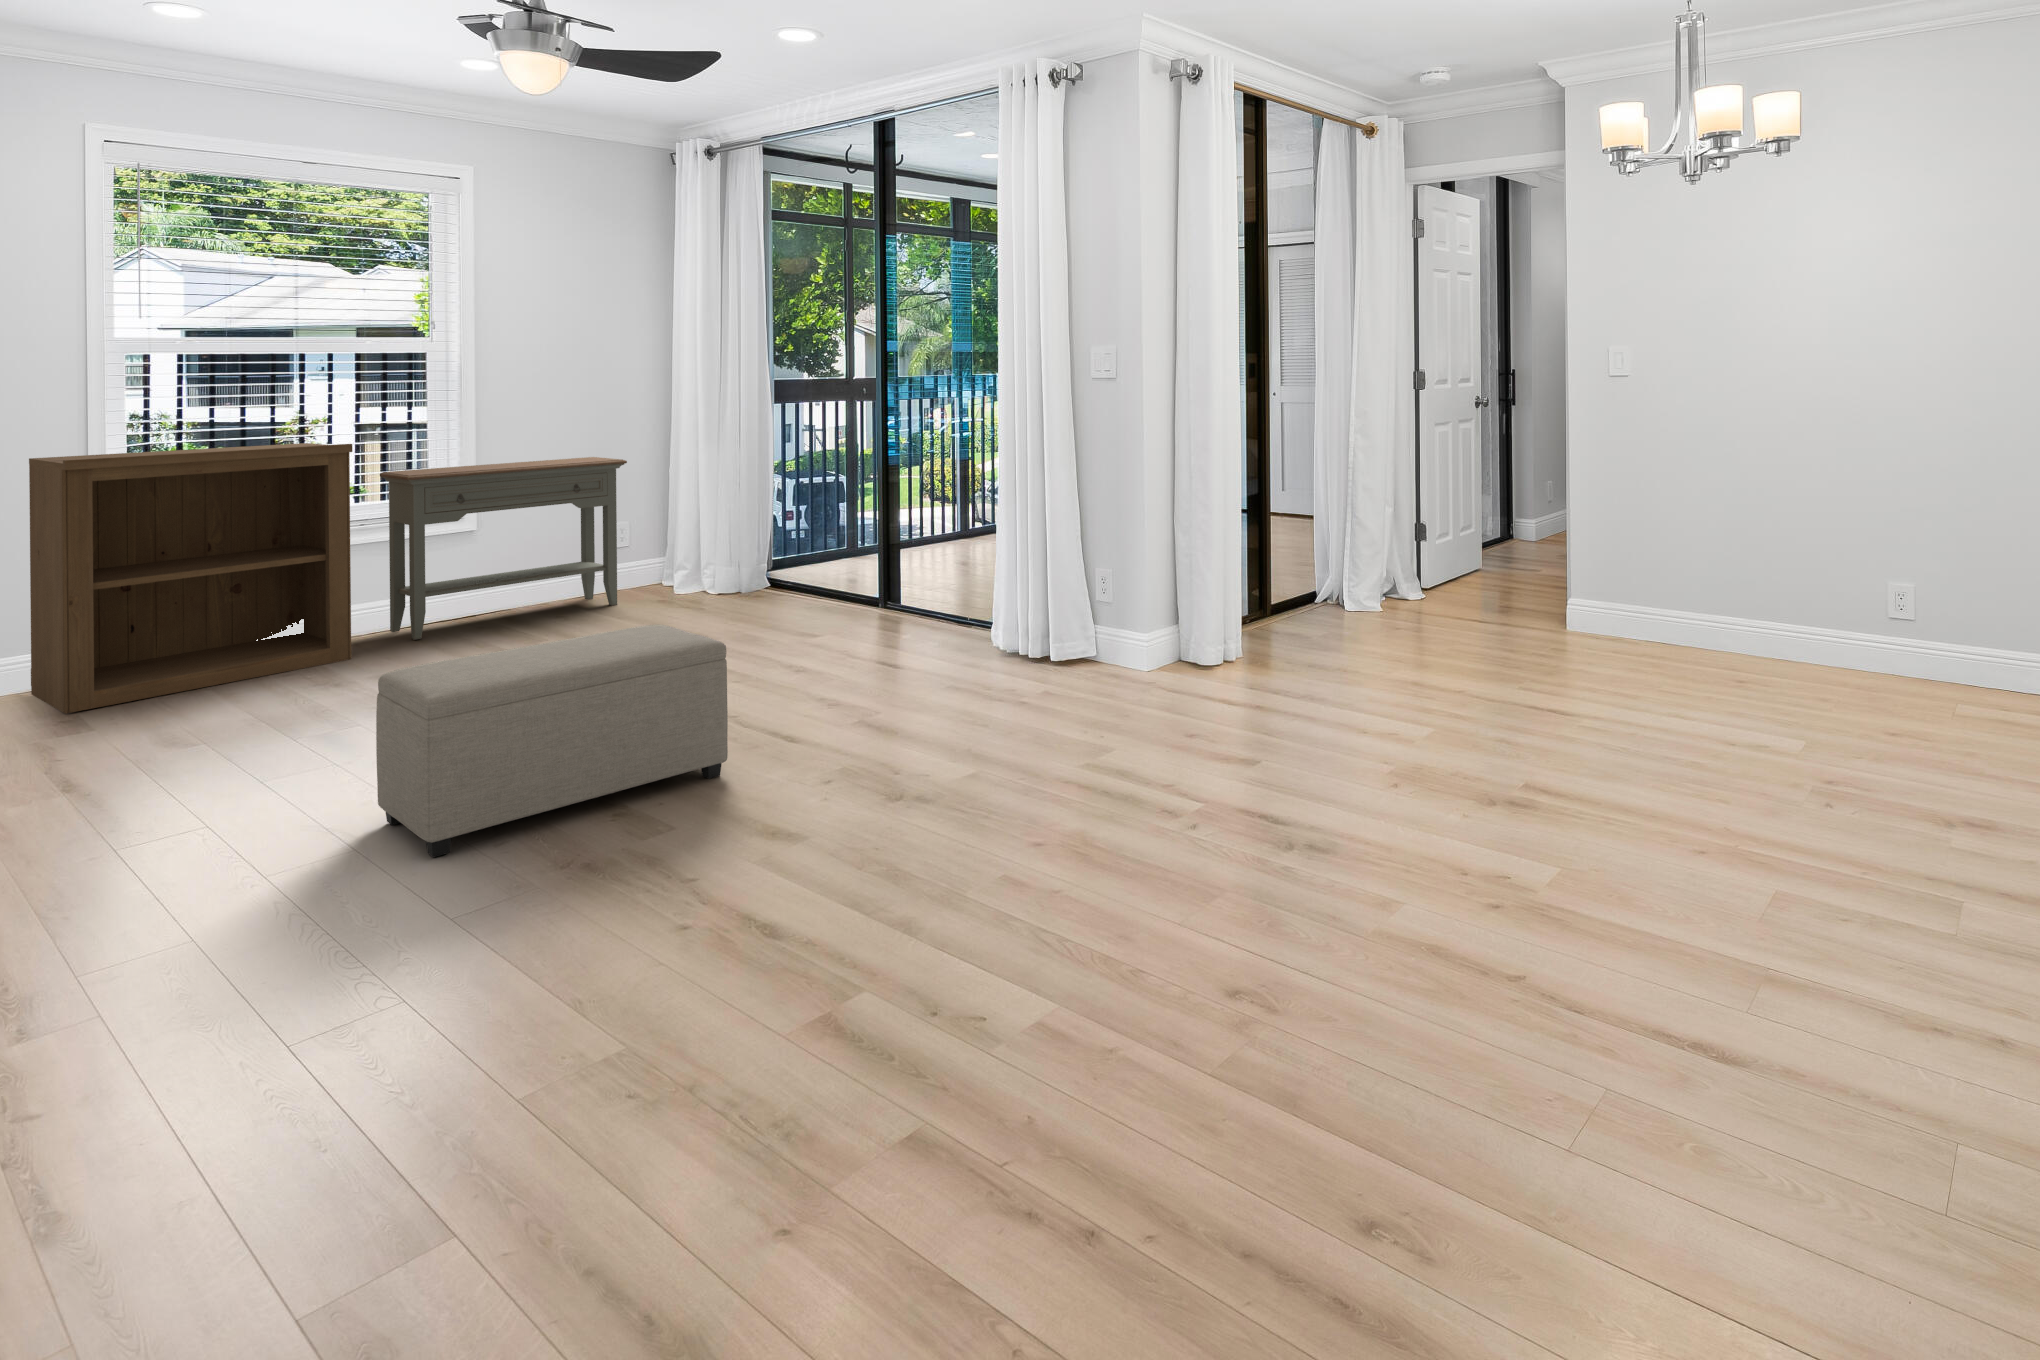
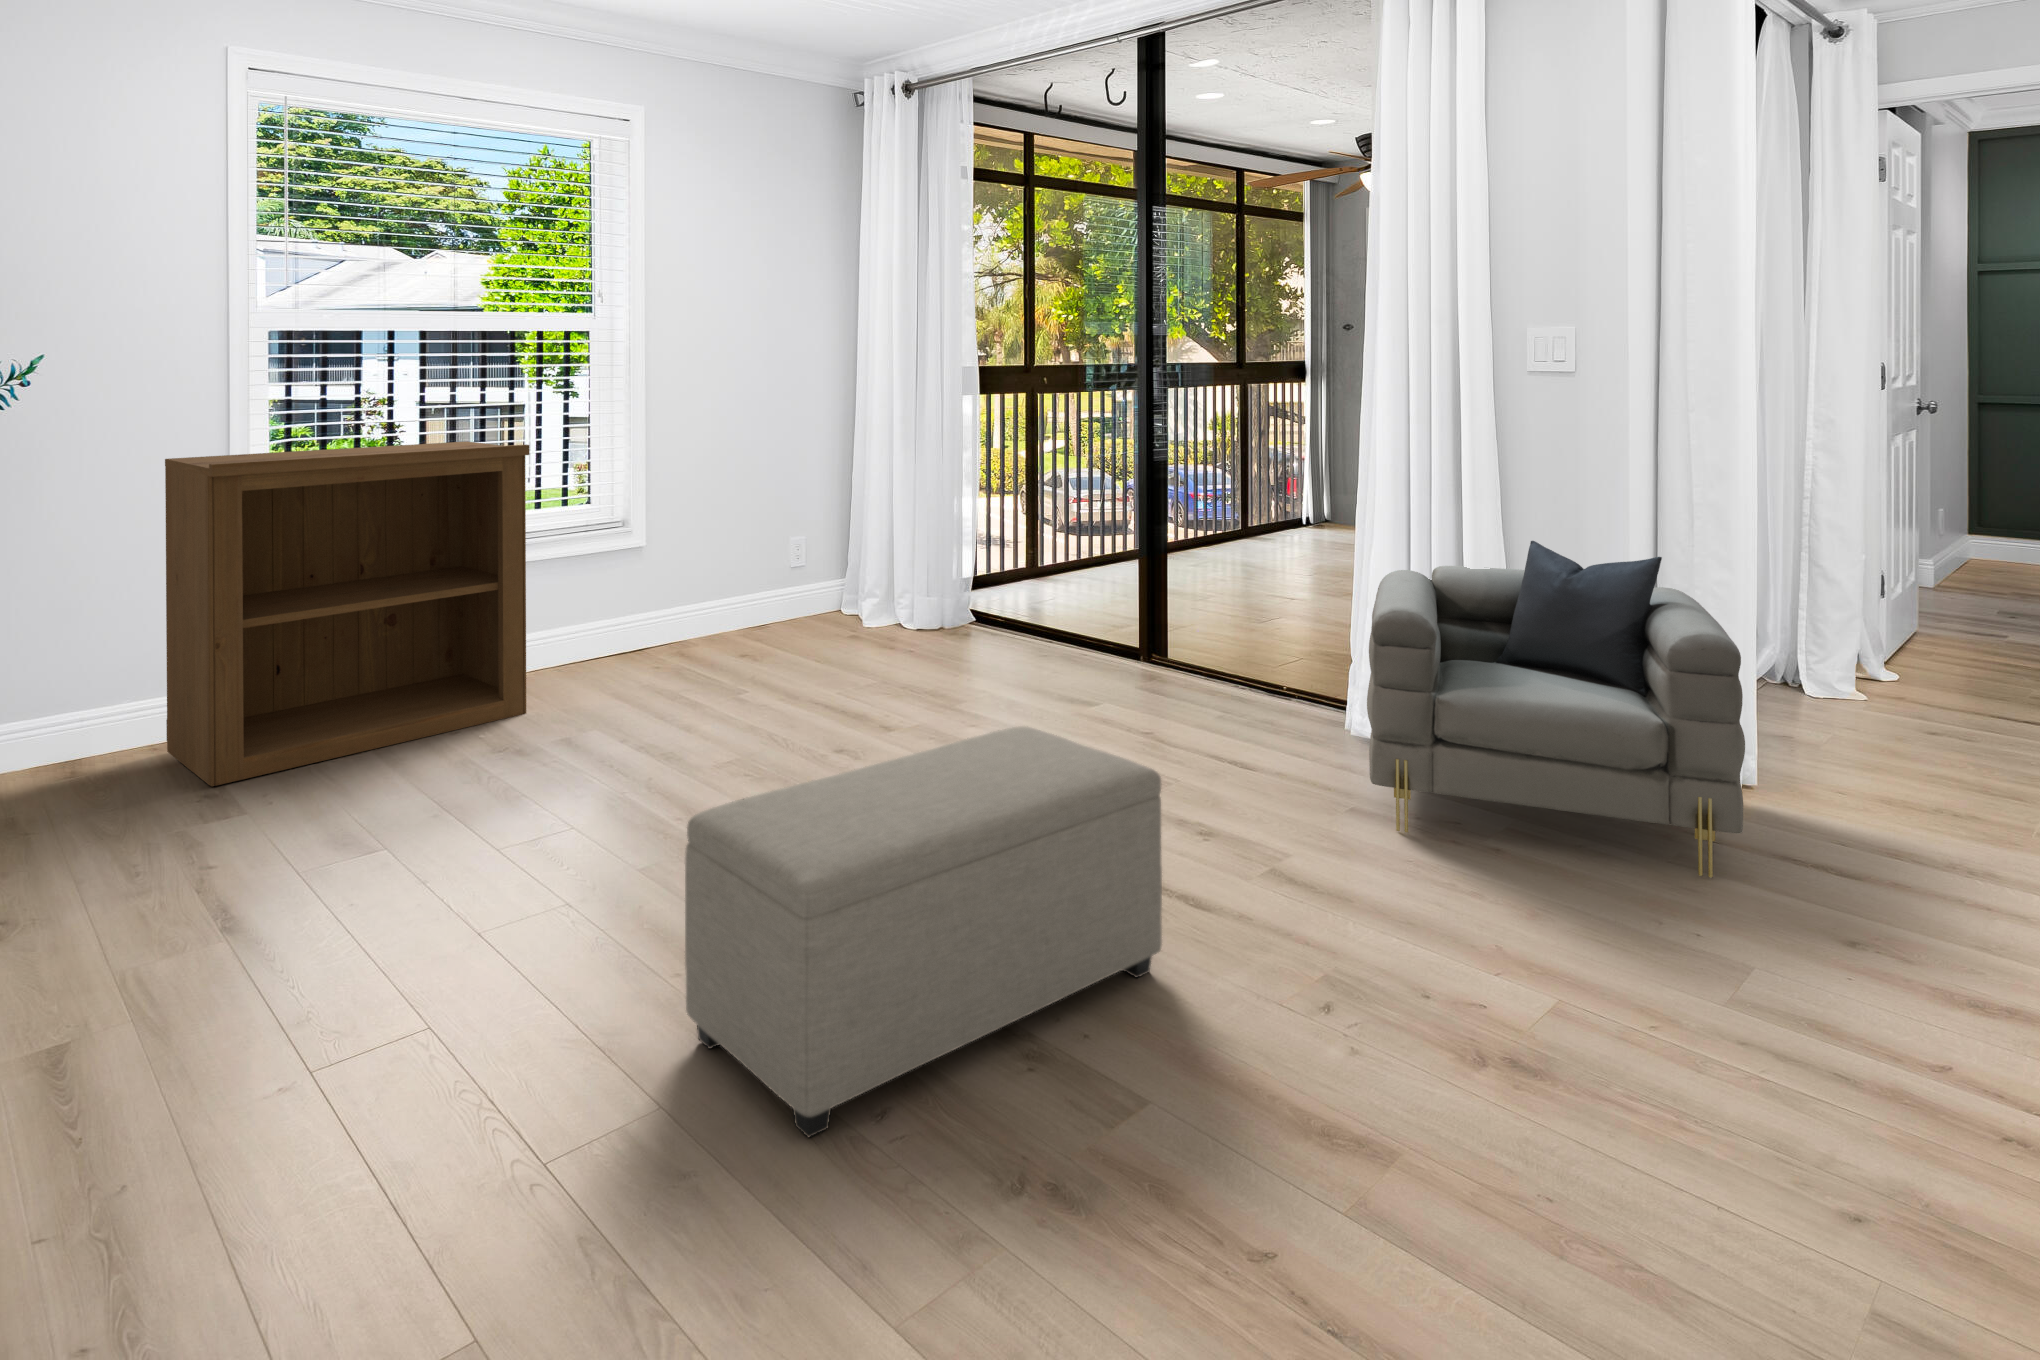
console table: present [380,457,627,640] -> none [546,460,820,687]
armchair: none [946,497,1190,712] -> present [1367,541,1745,877]

